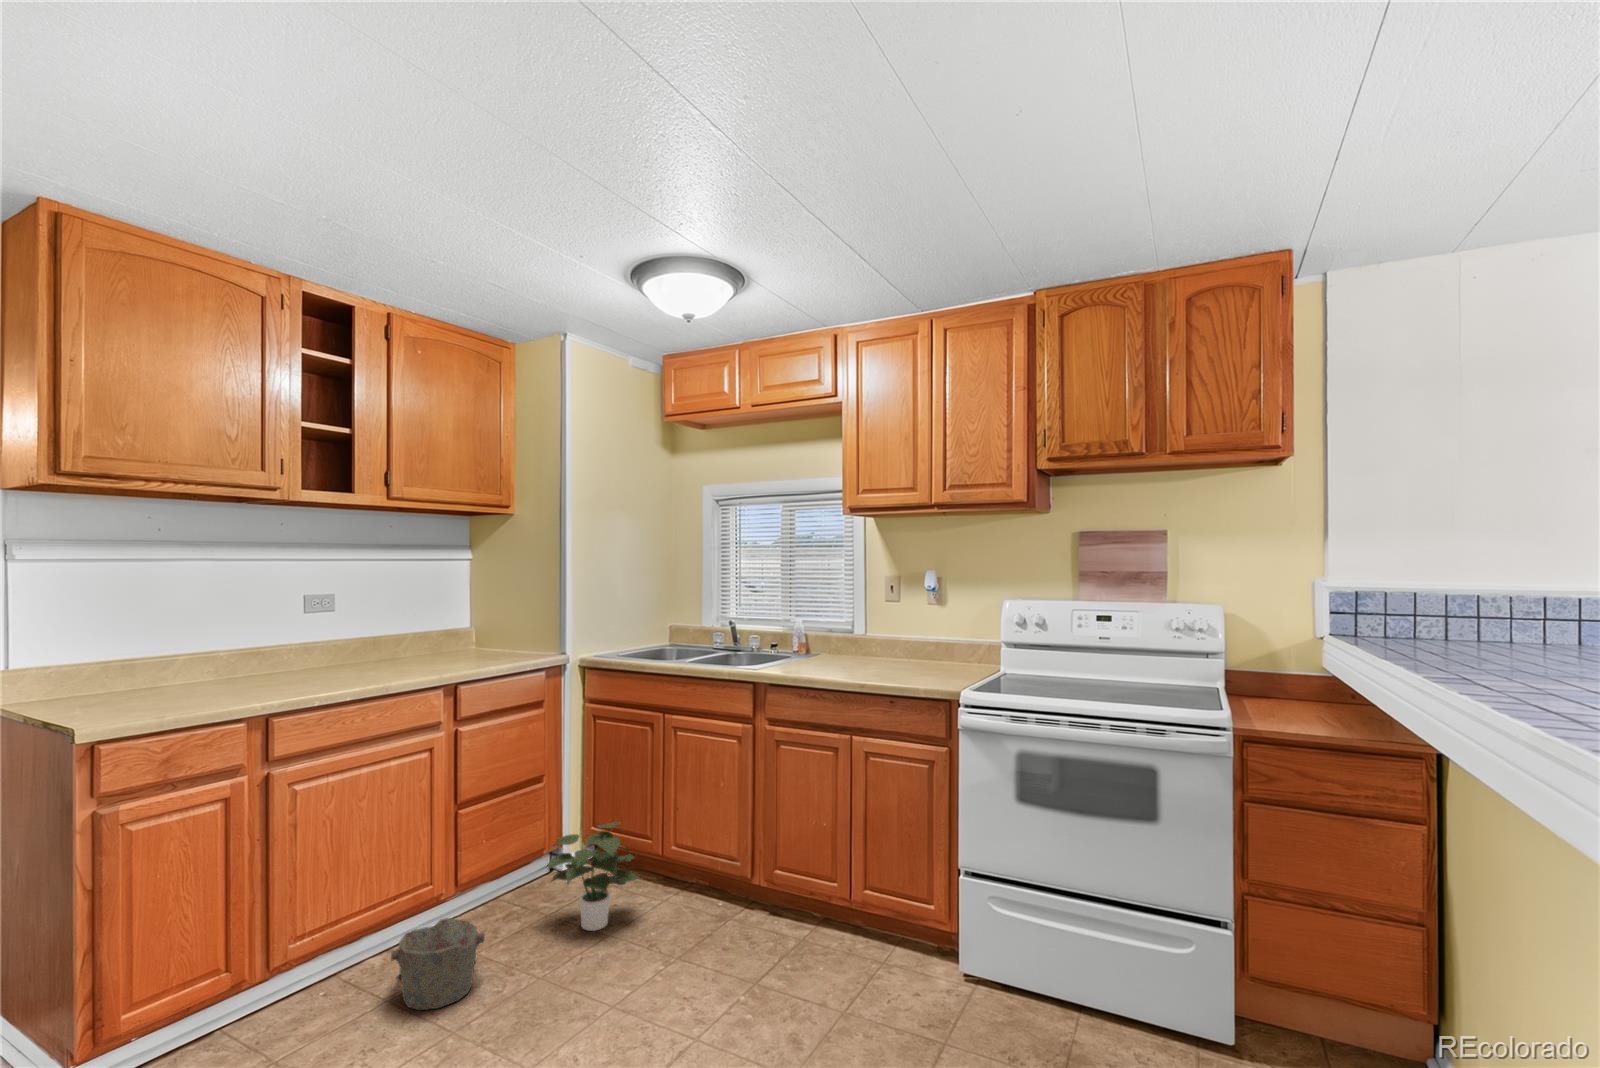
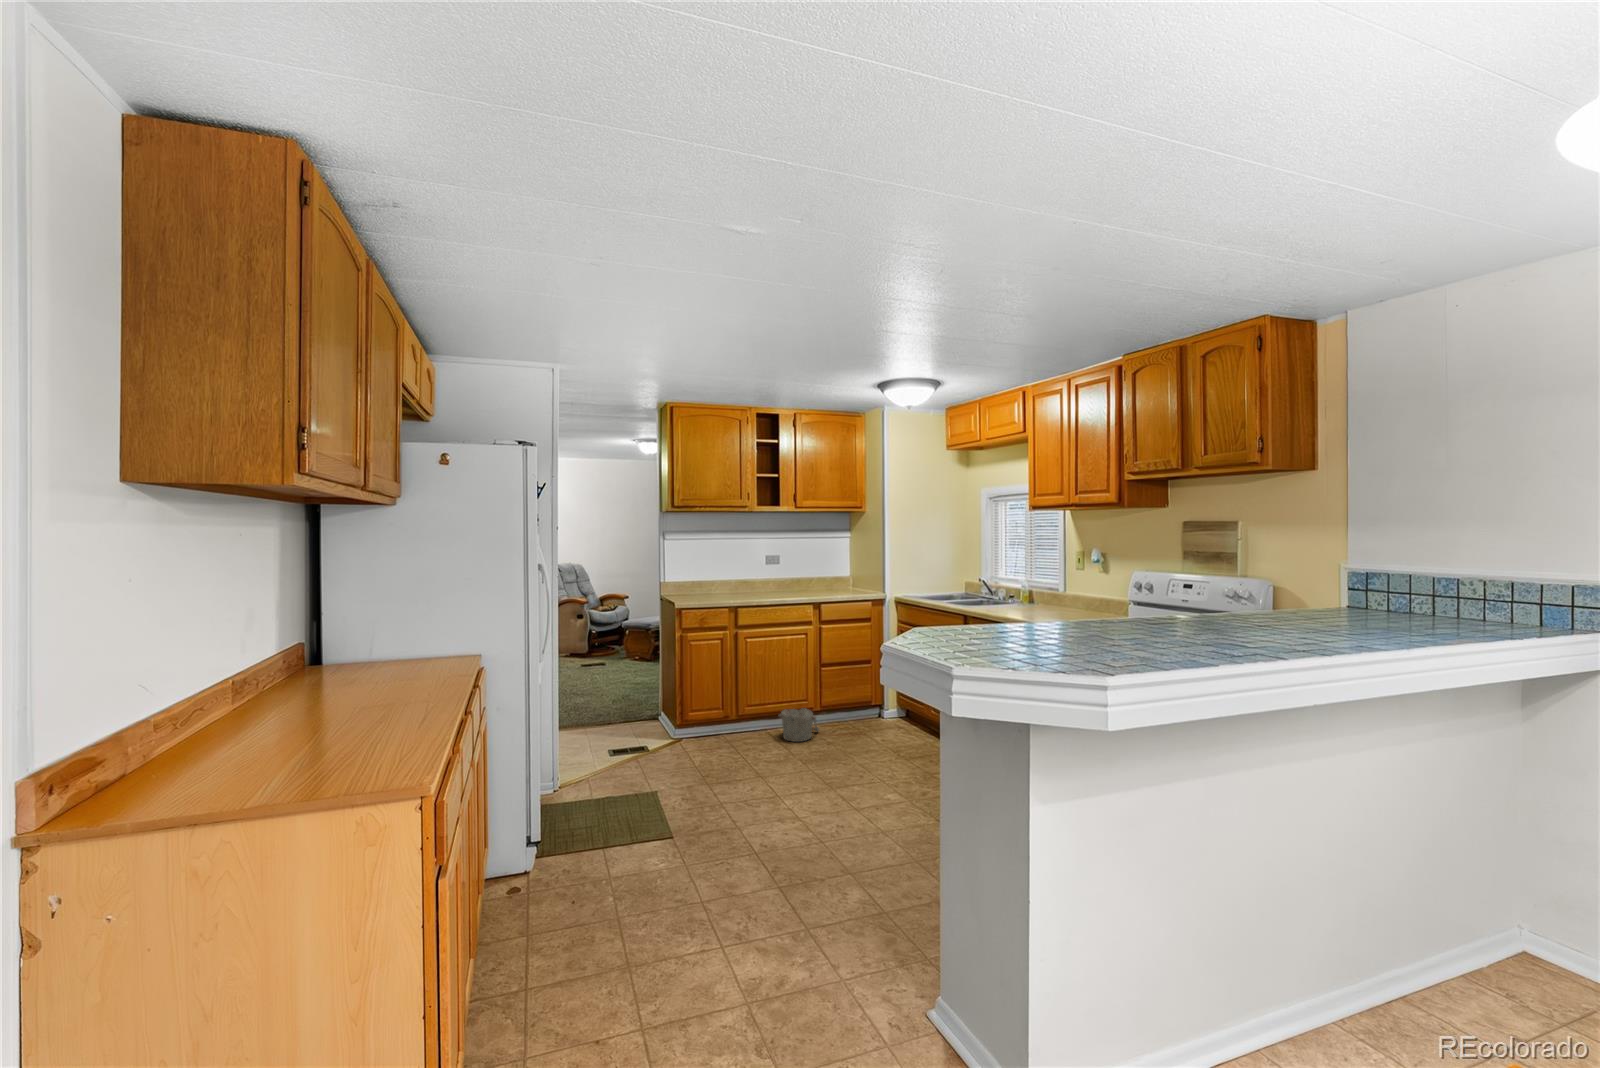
potted plant: present [548,822,641,931] -> none [855,683,903,736]

